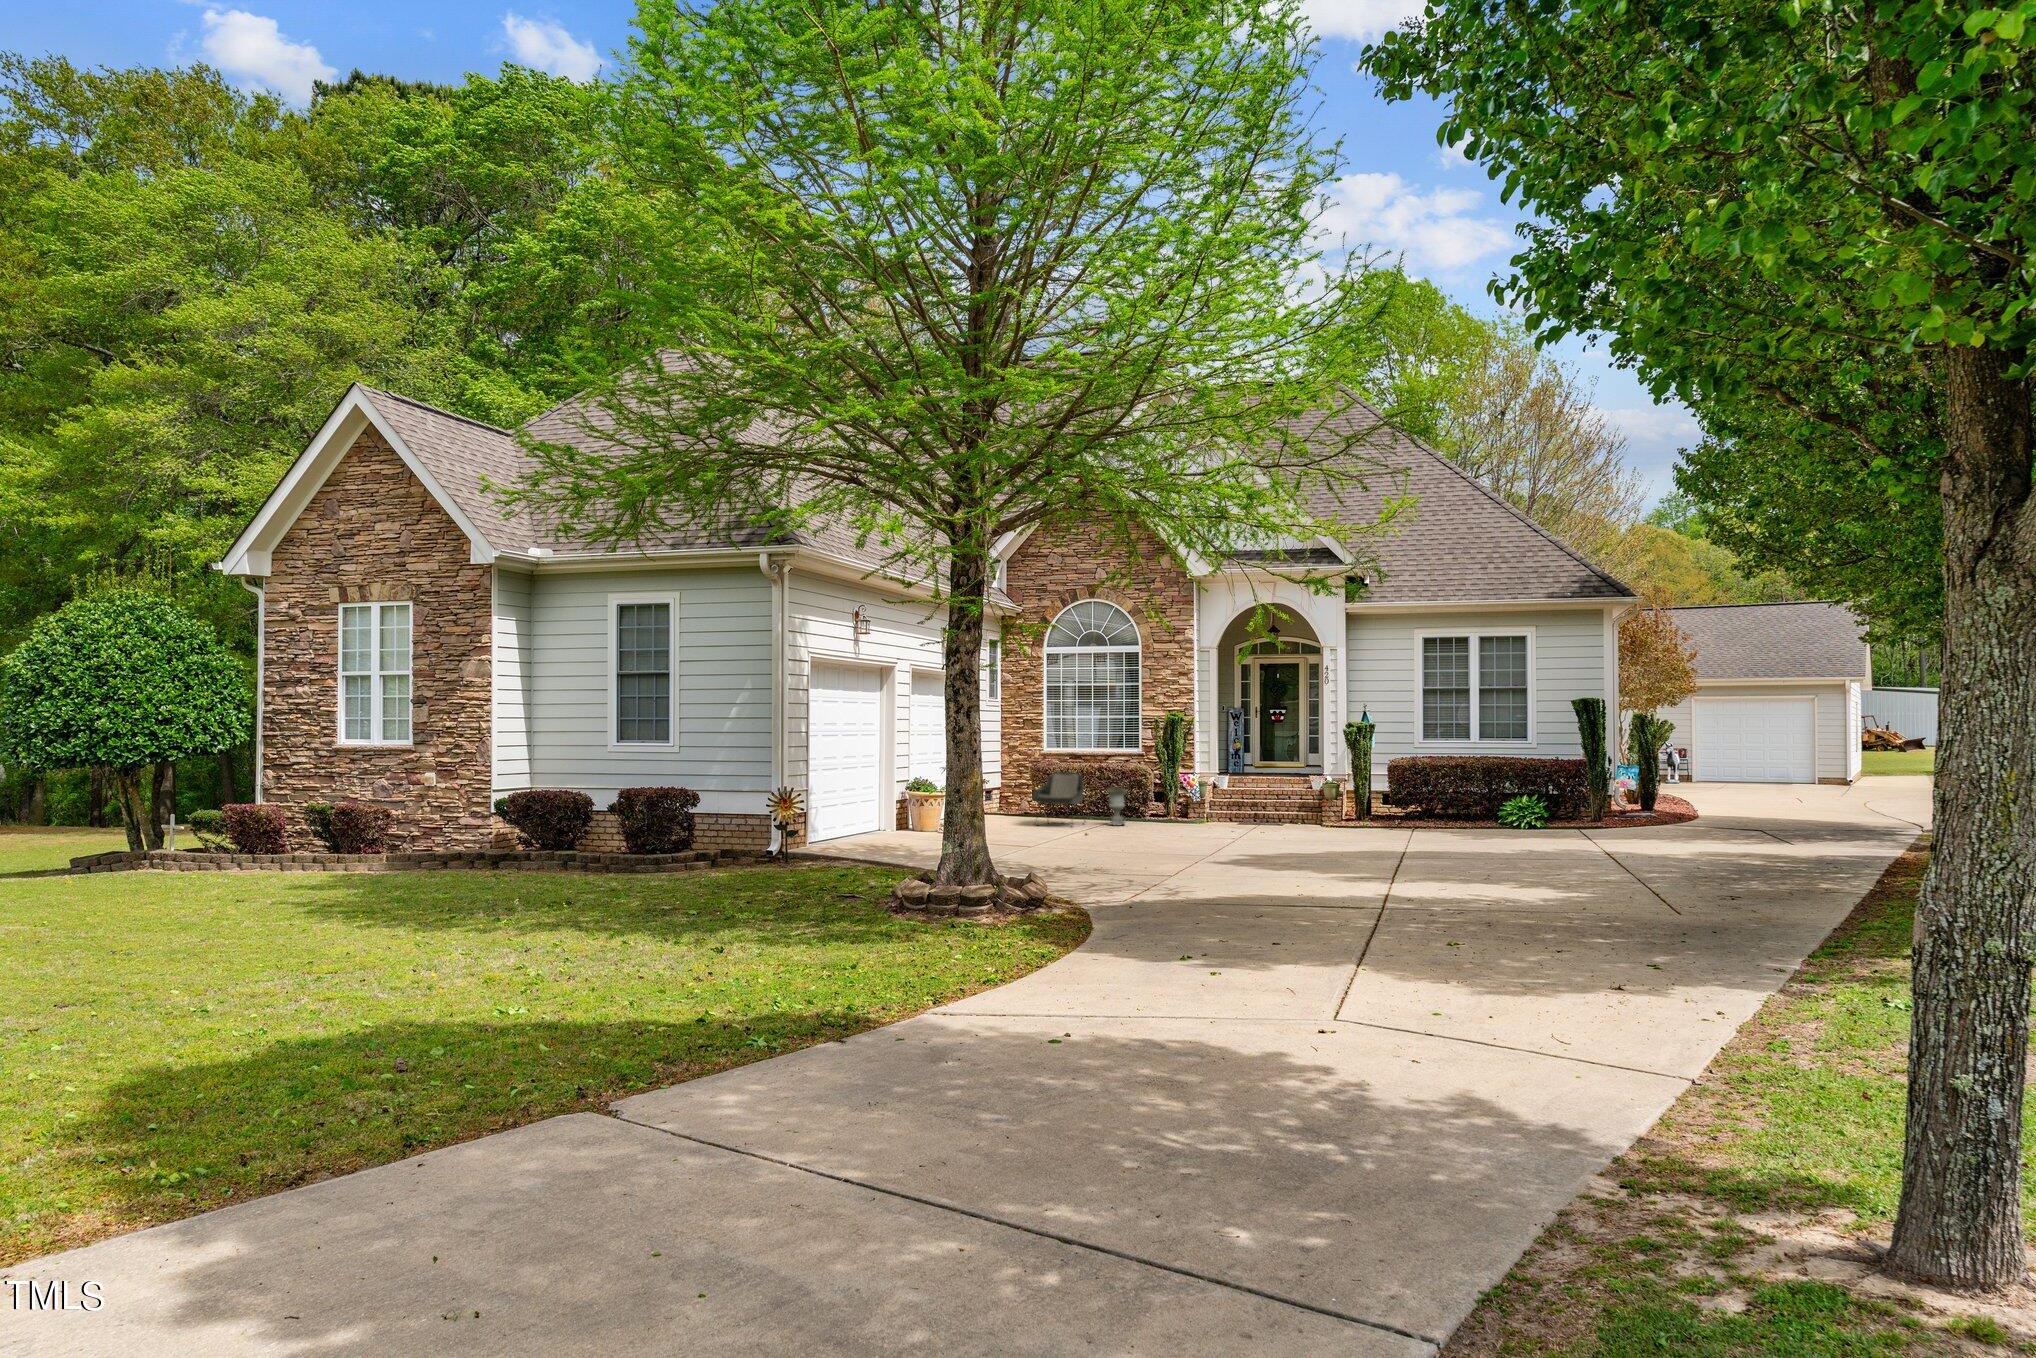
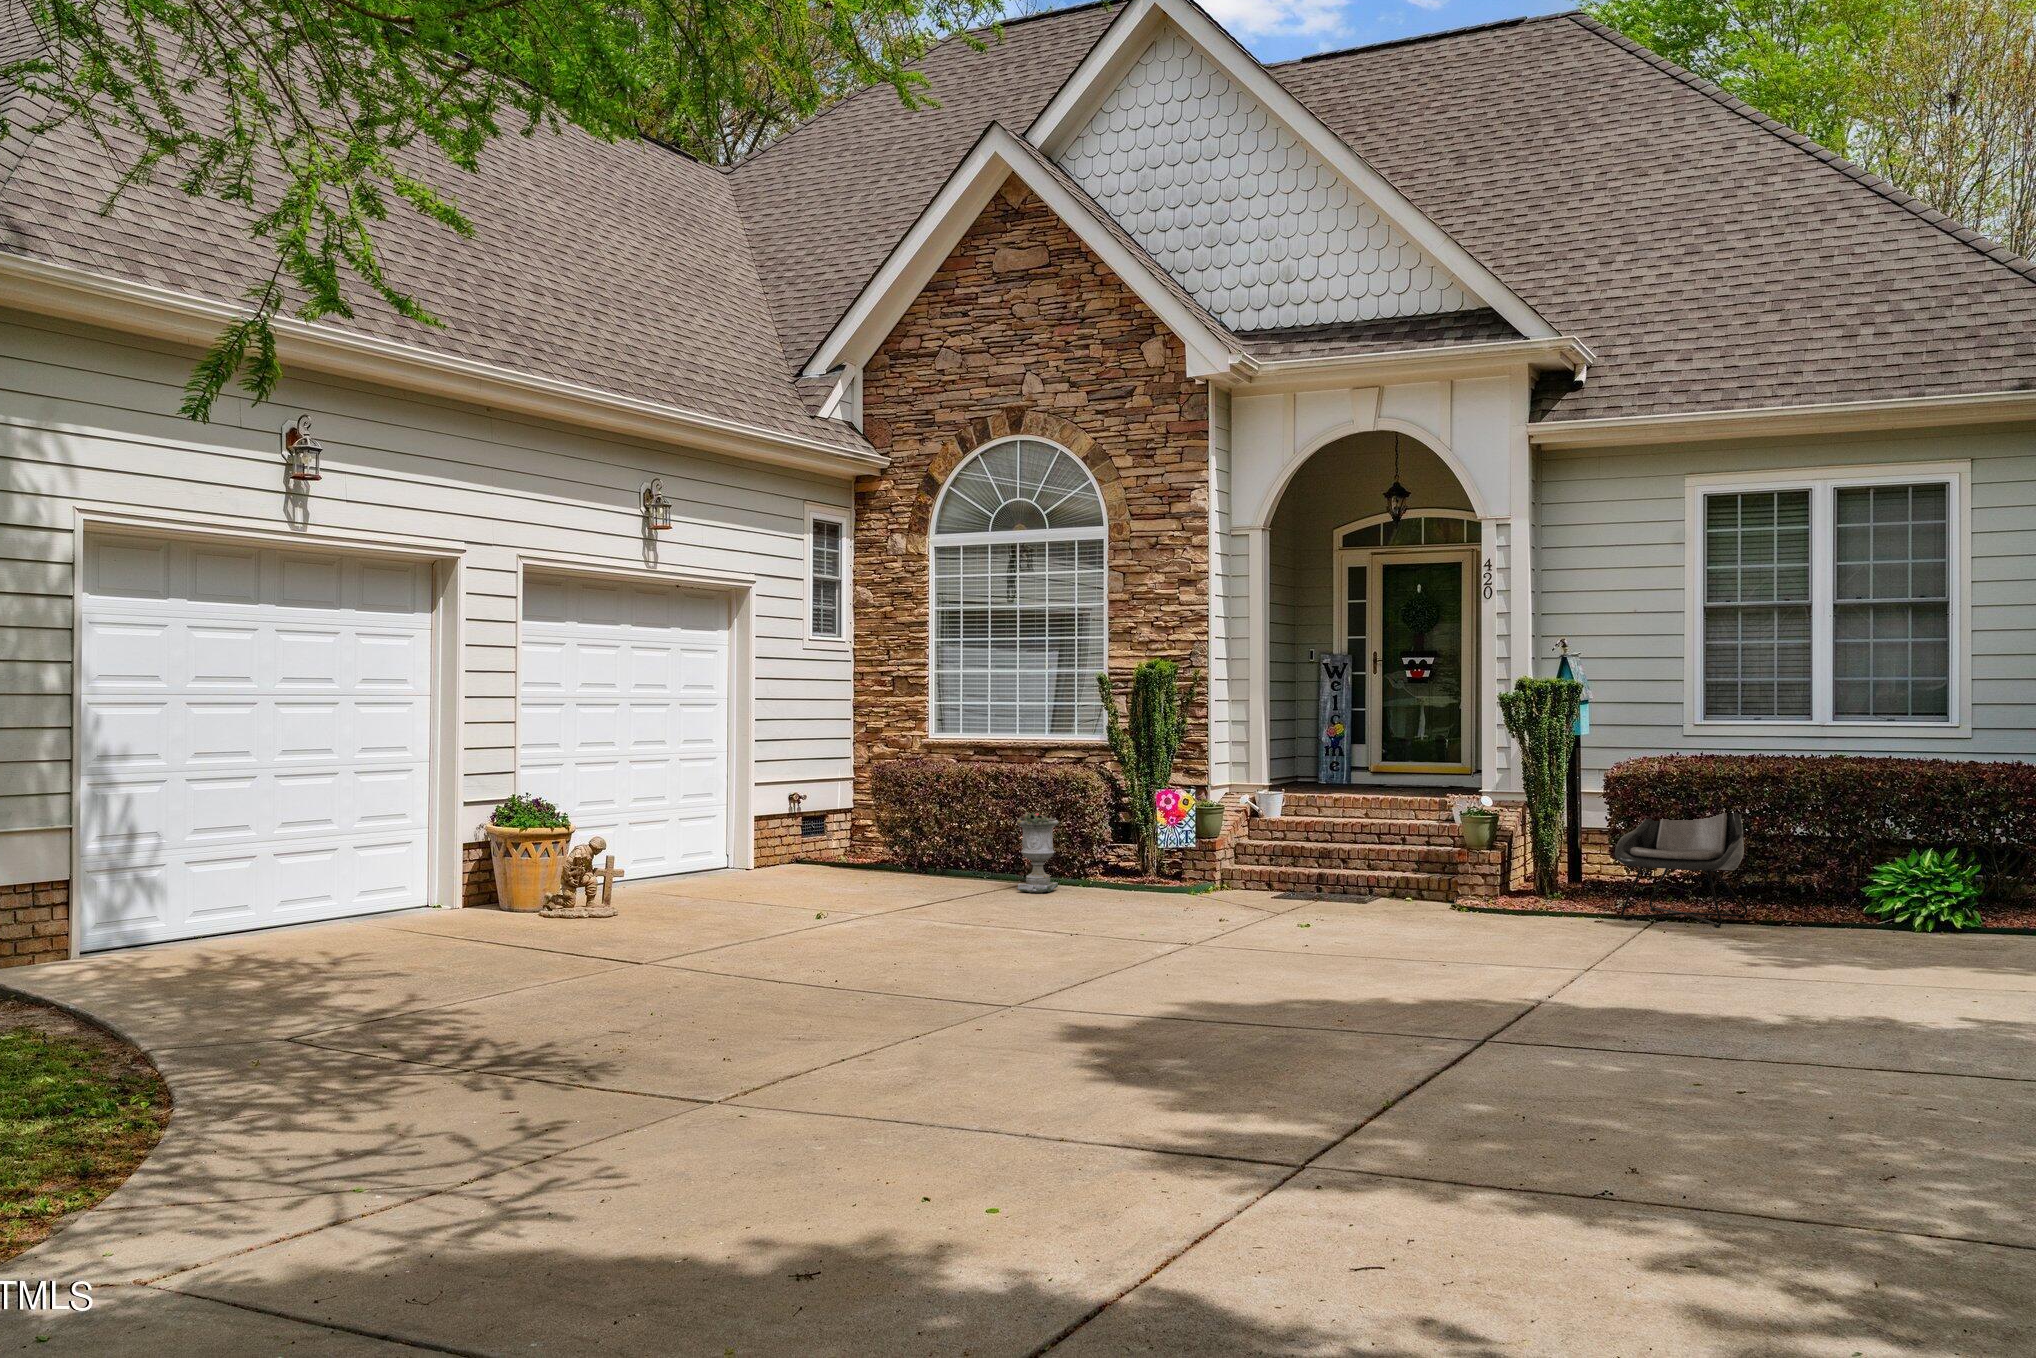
lounge chair: present [1032,772,1083,826] -> present [1615,813,1747,928]

